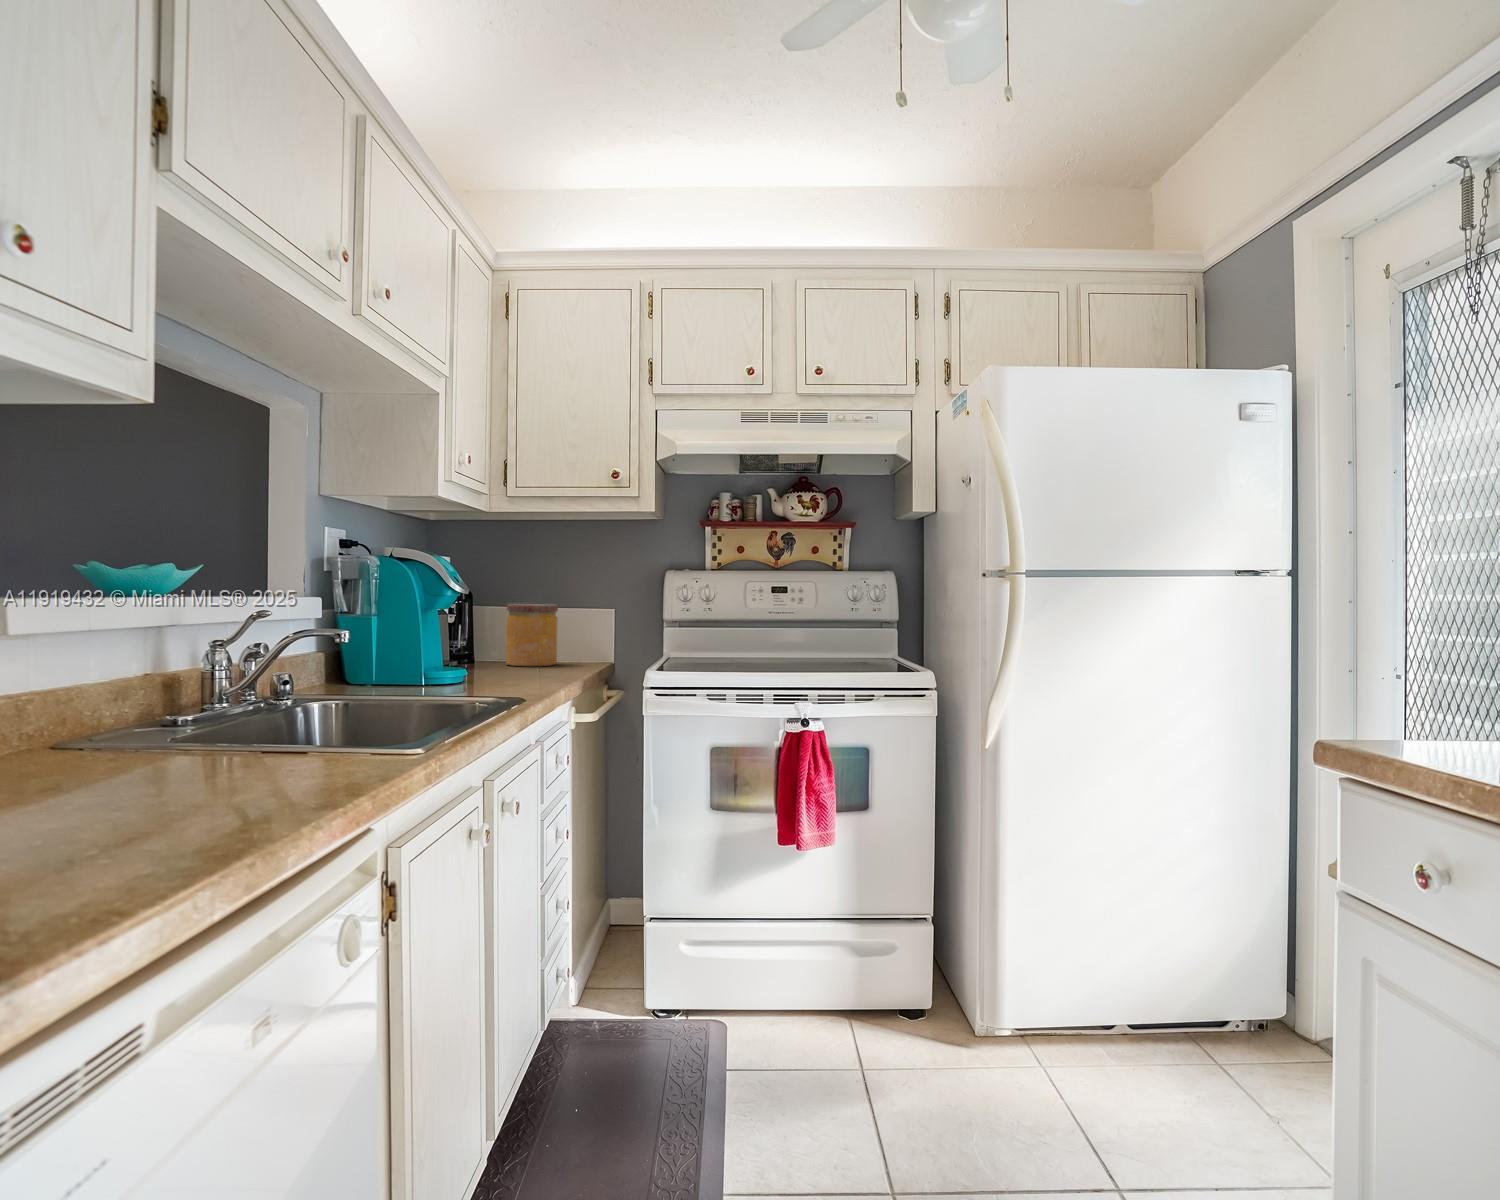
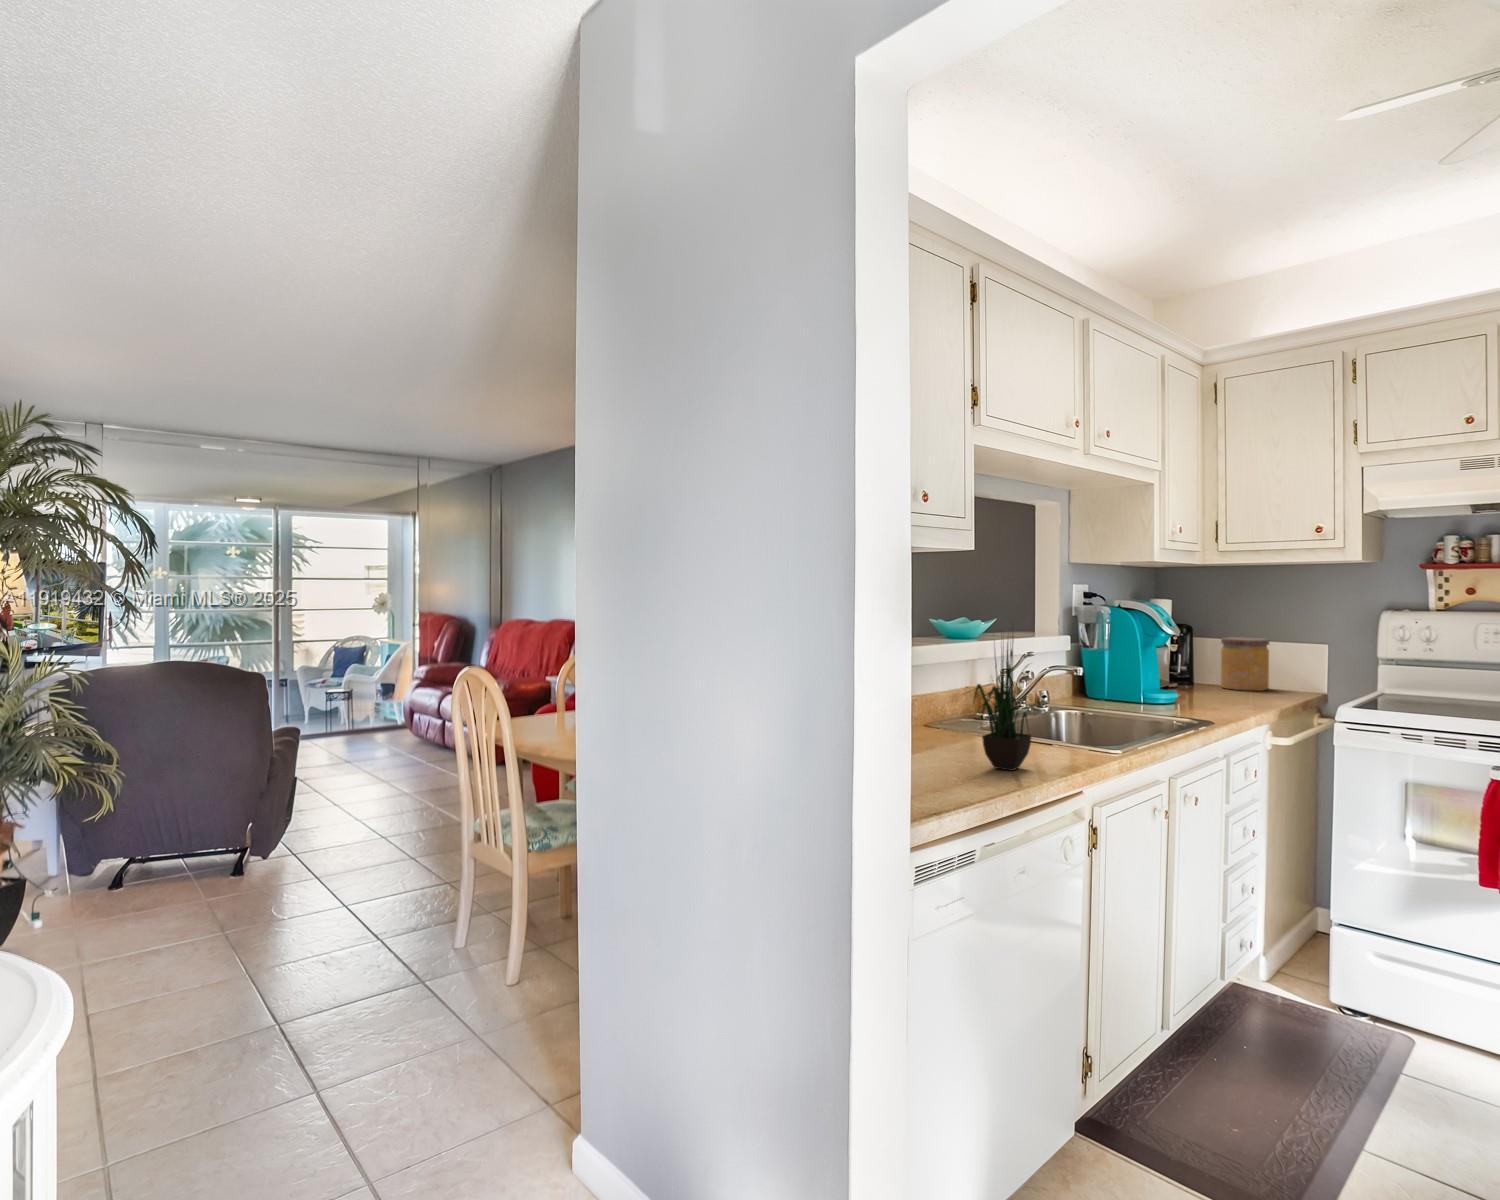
potted plant: none [127,502,311,804] -> present [975,639,1031,771]

